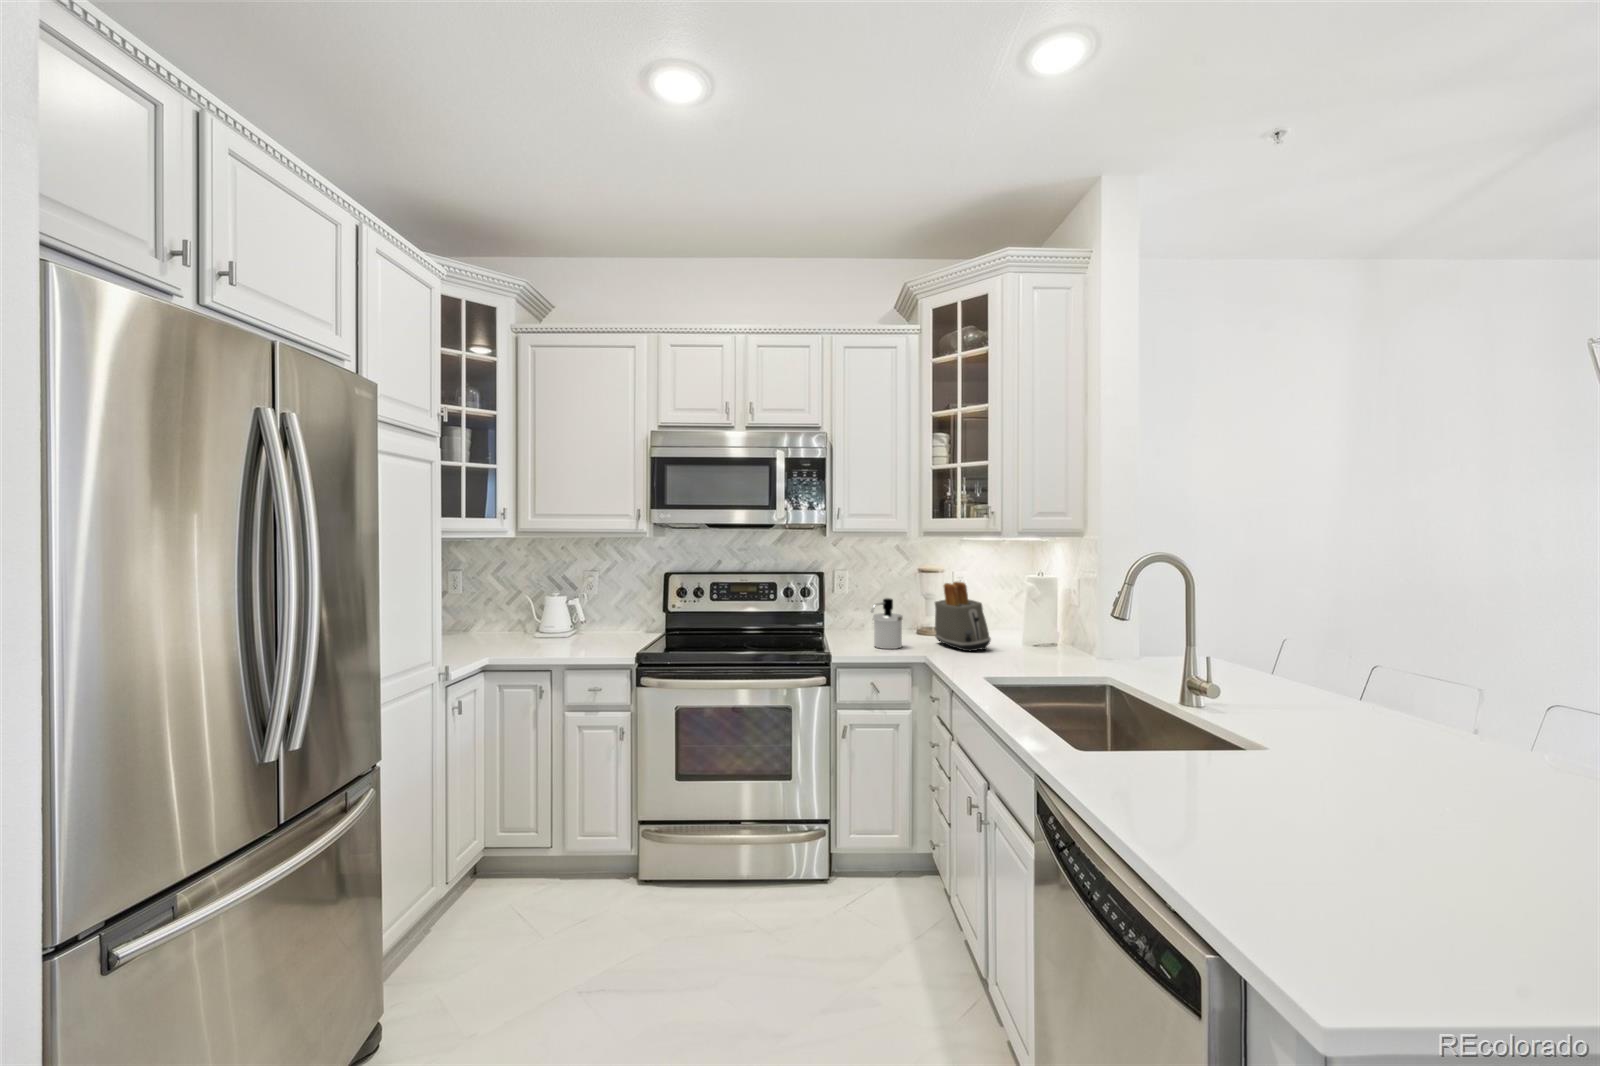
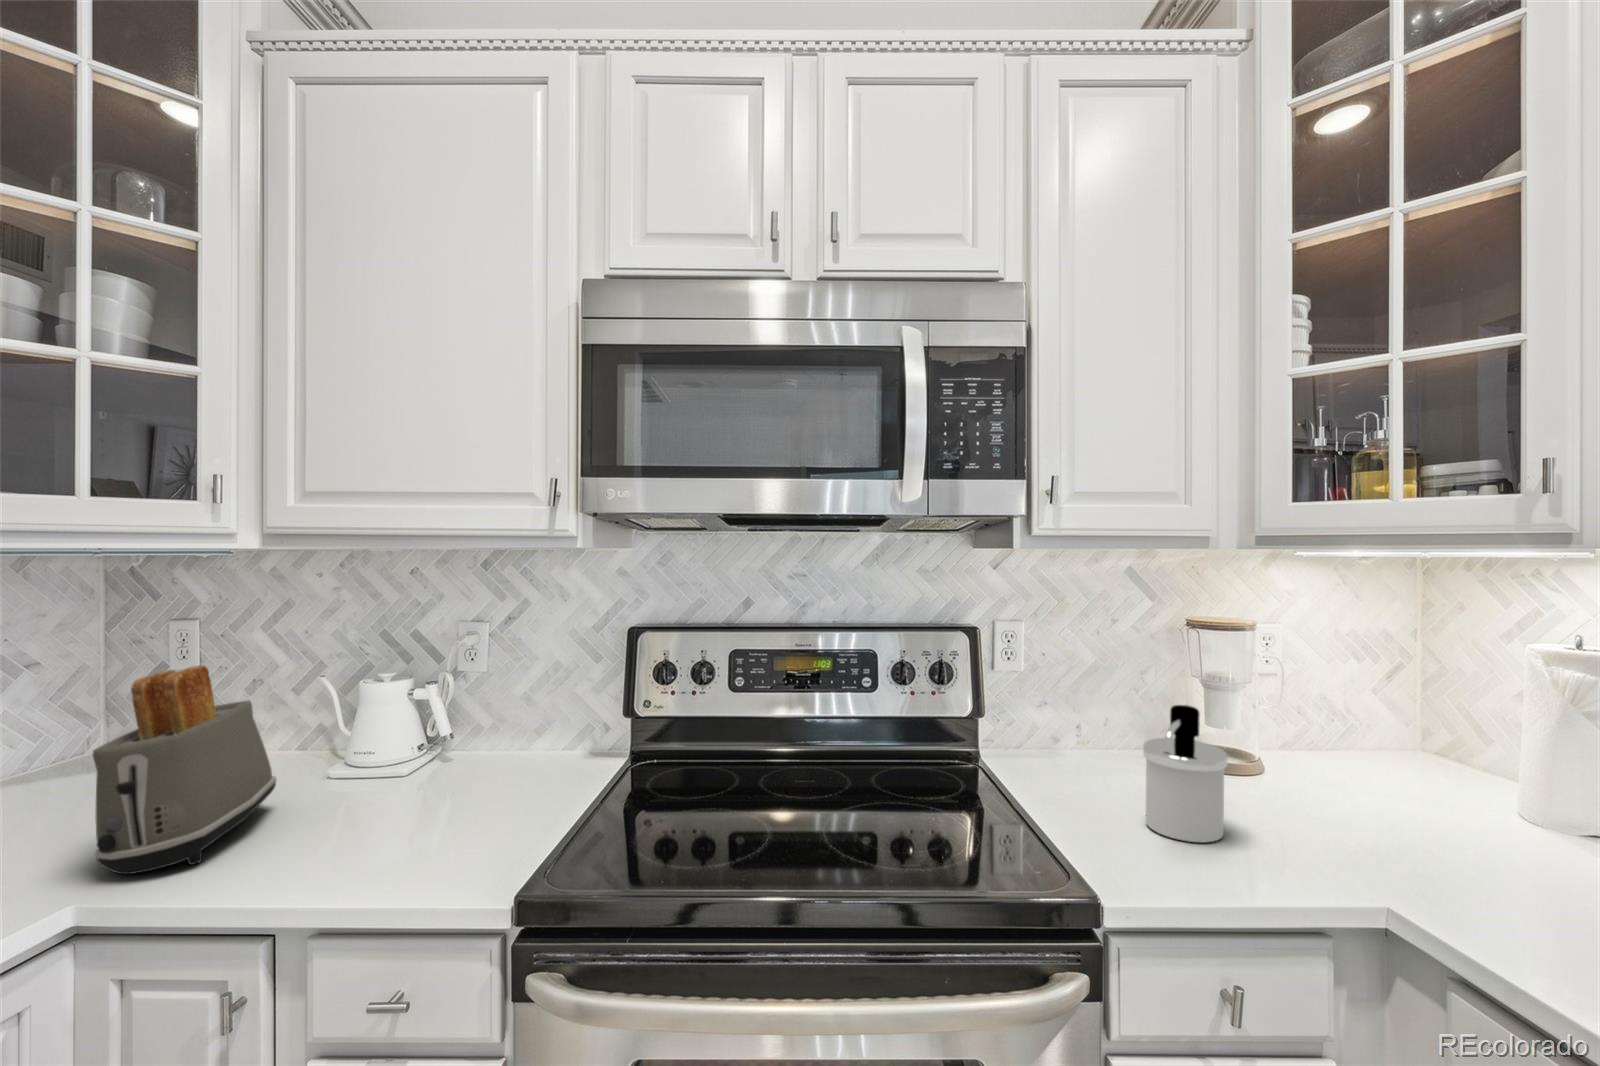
toaster: present [935,582,991,651] -> present [93,665,277,874]

